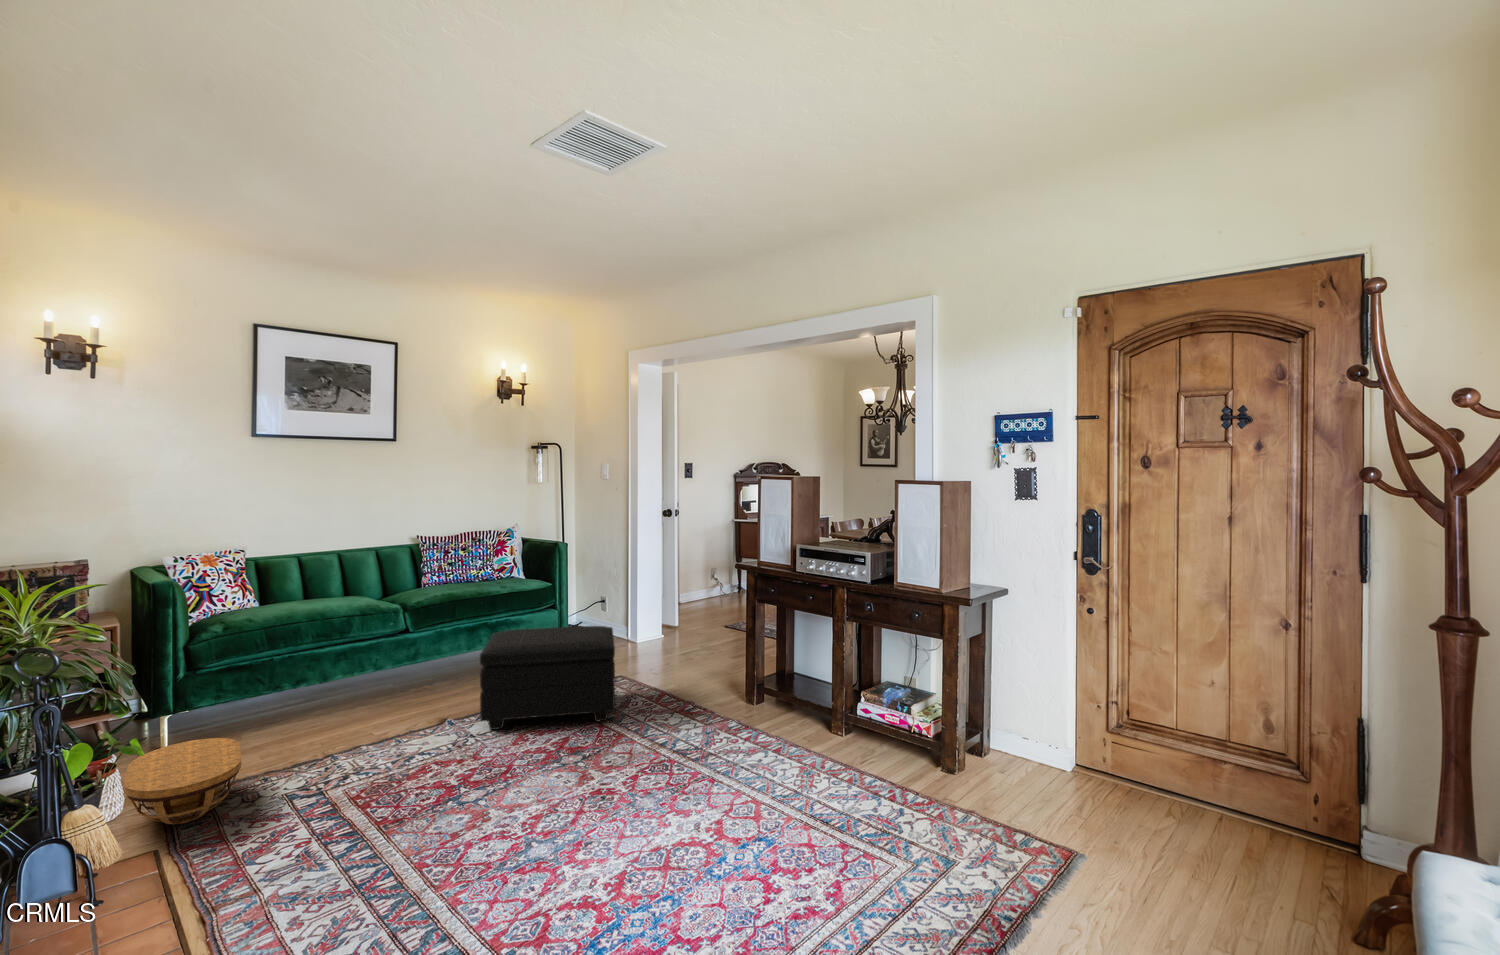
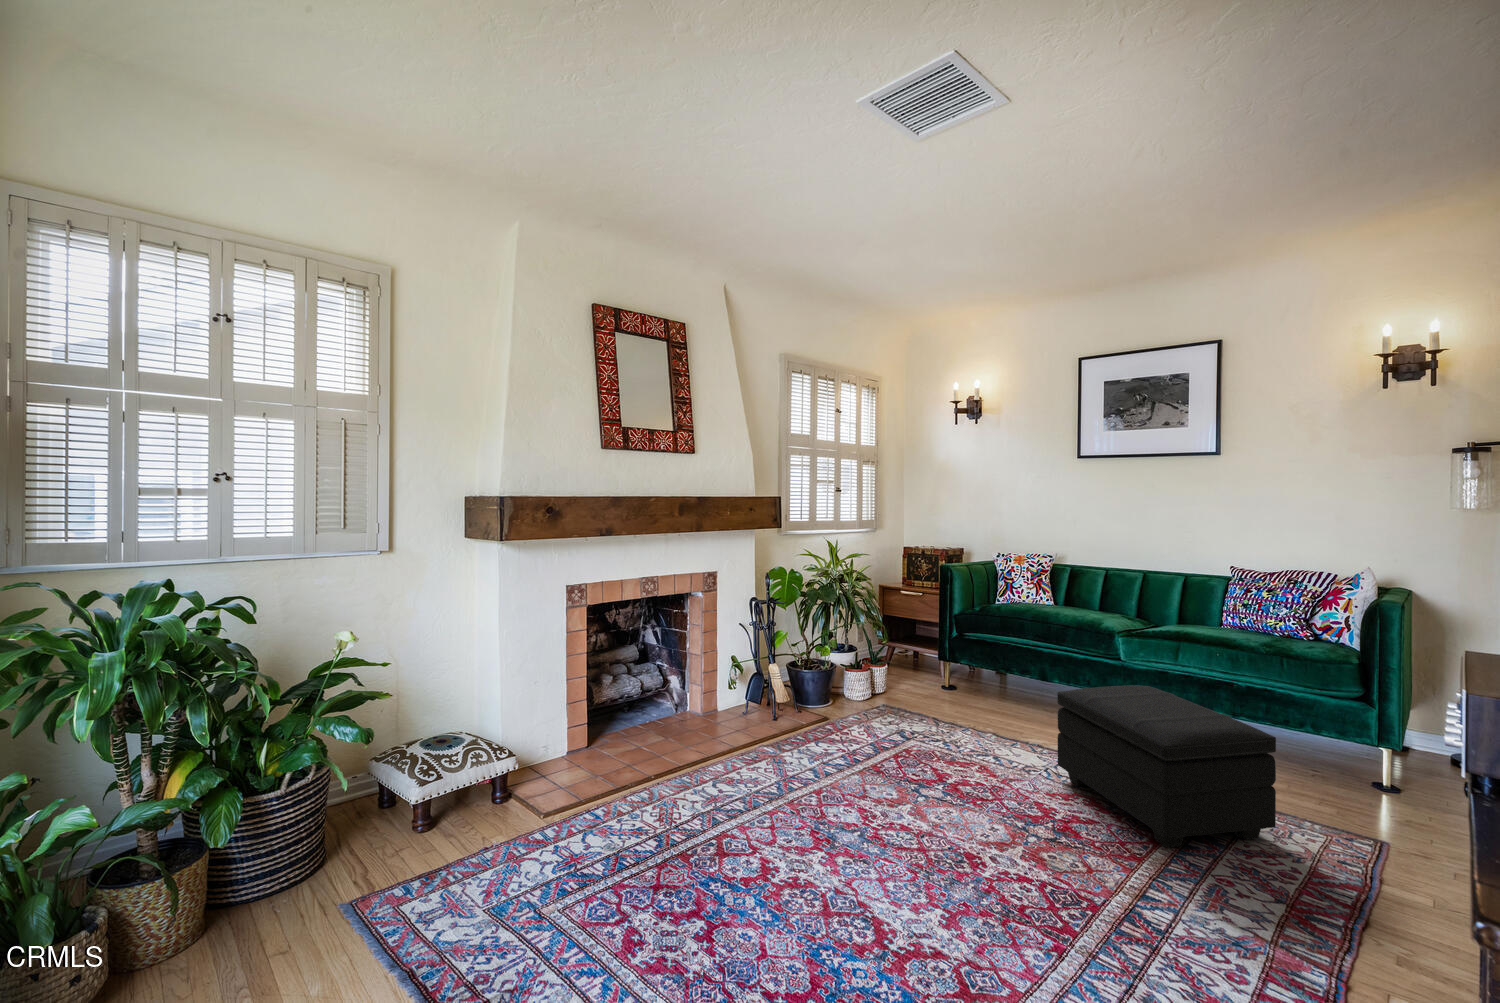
basket: present [124,738,241,824] -> none [827,671,907,719]

